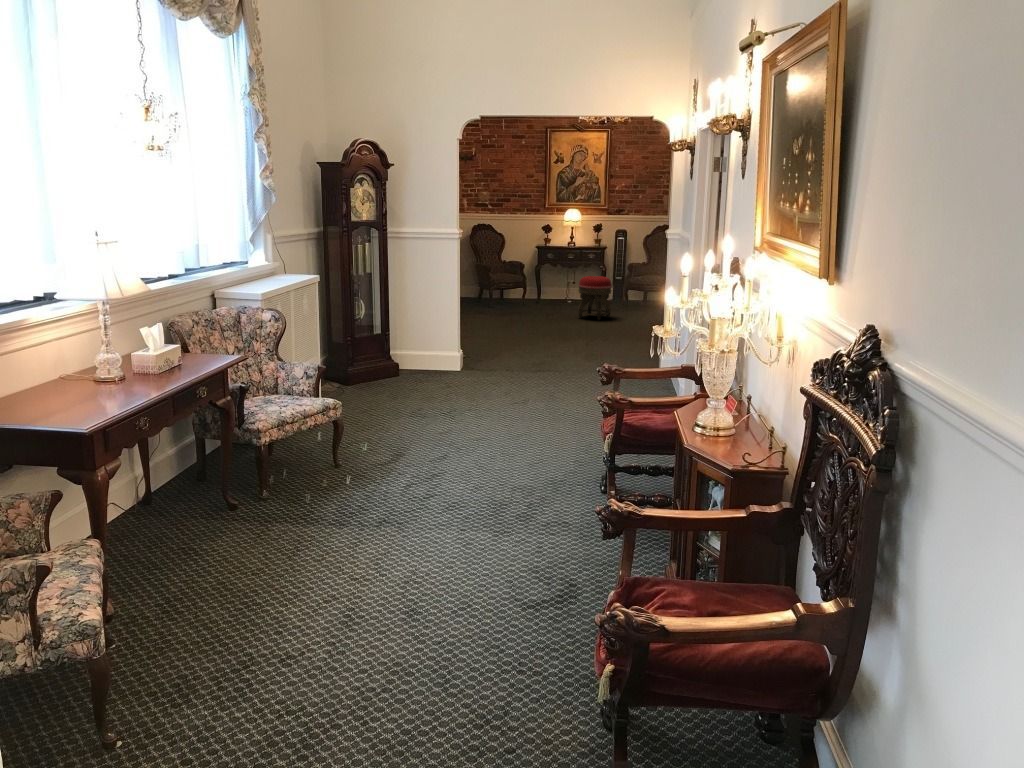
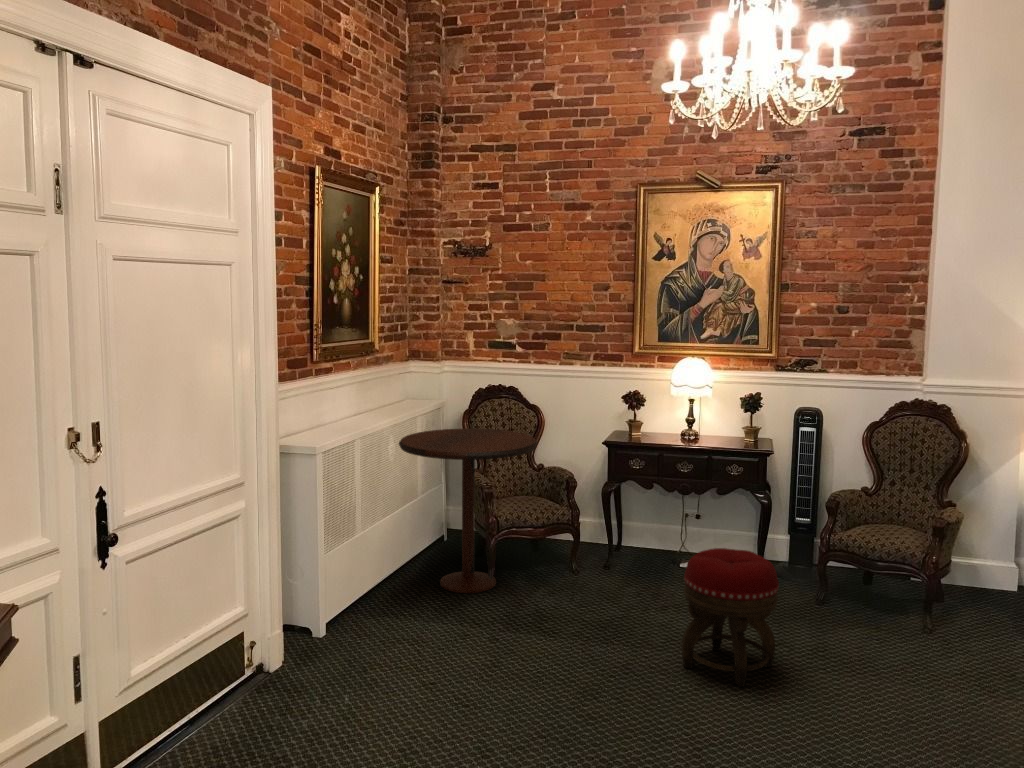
pedestal table: none [453,242,512,309] -> present [399,429,538,593]

